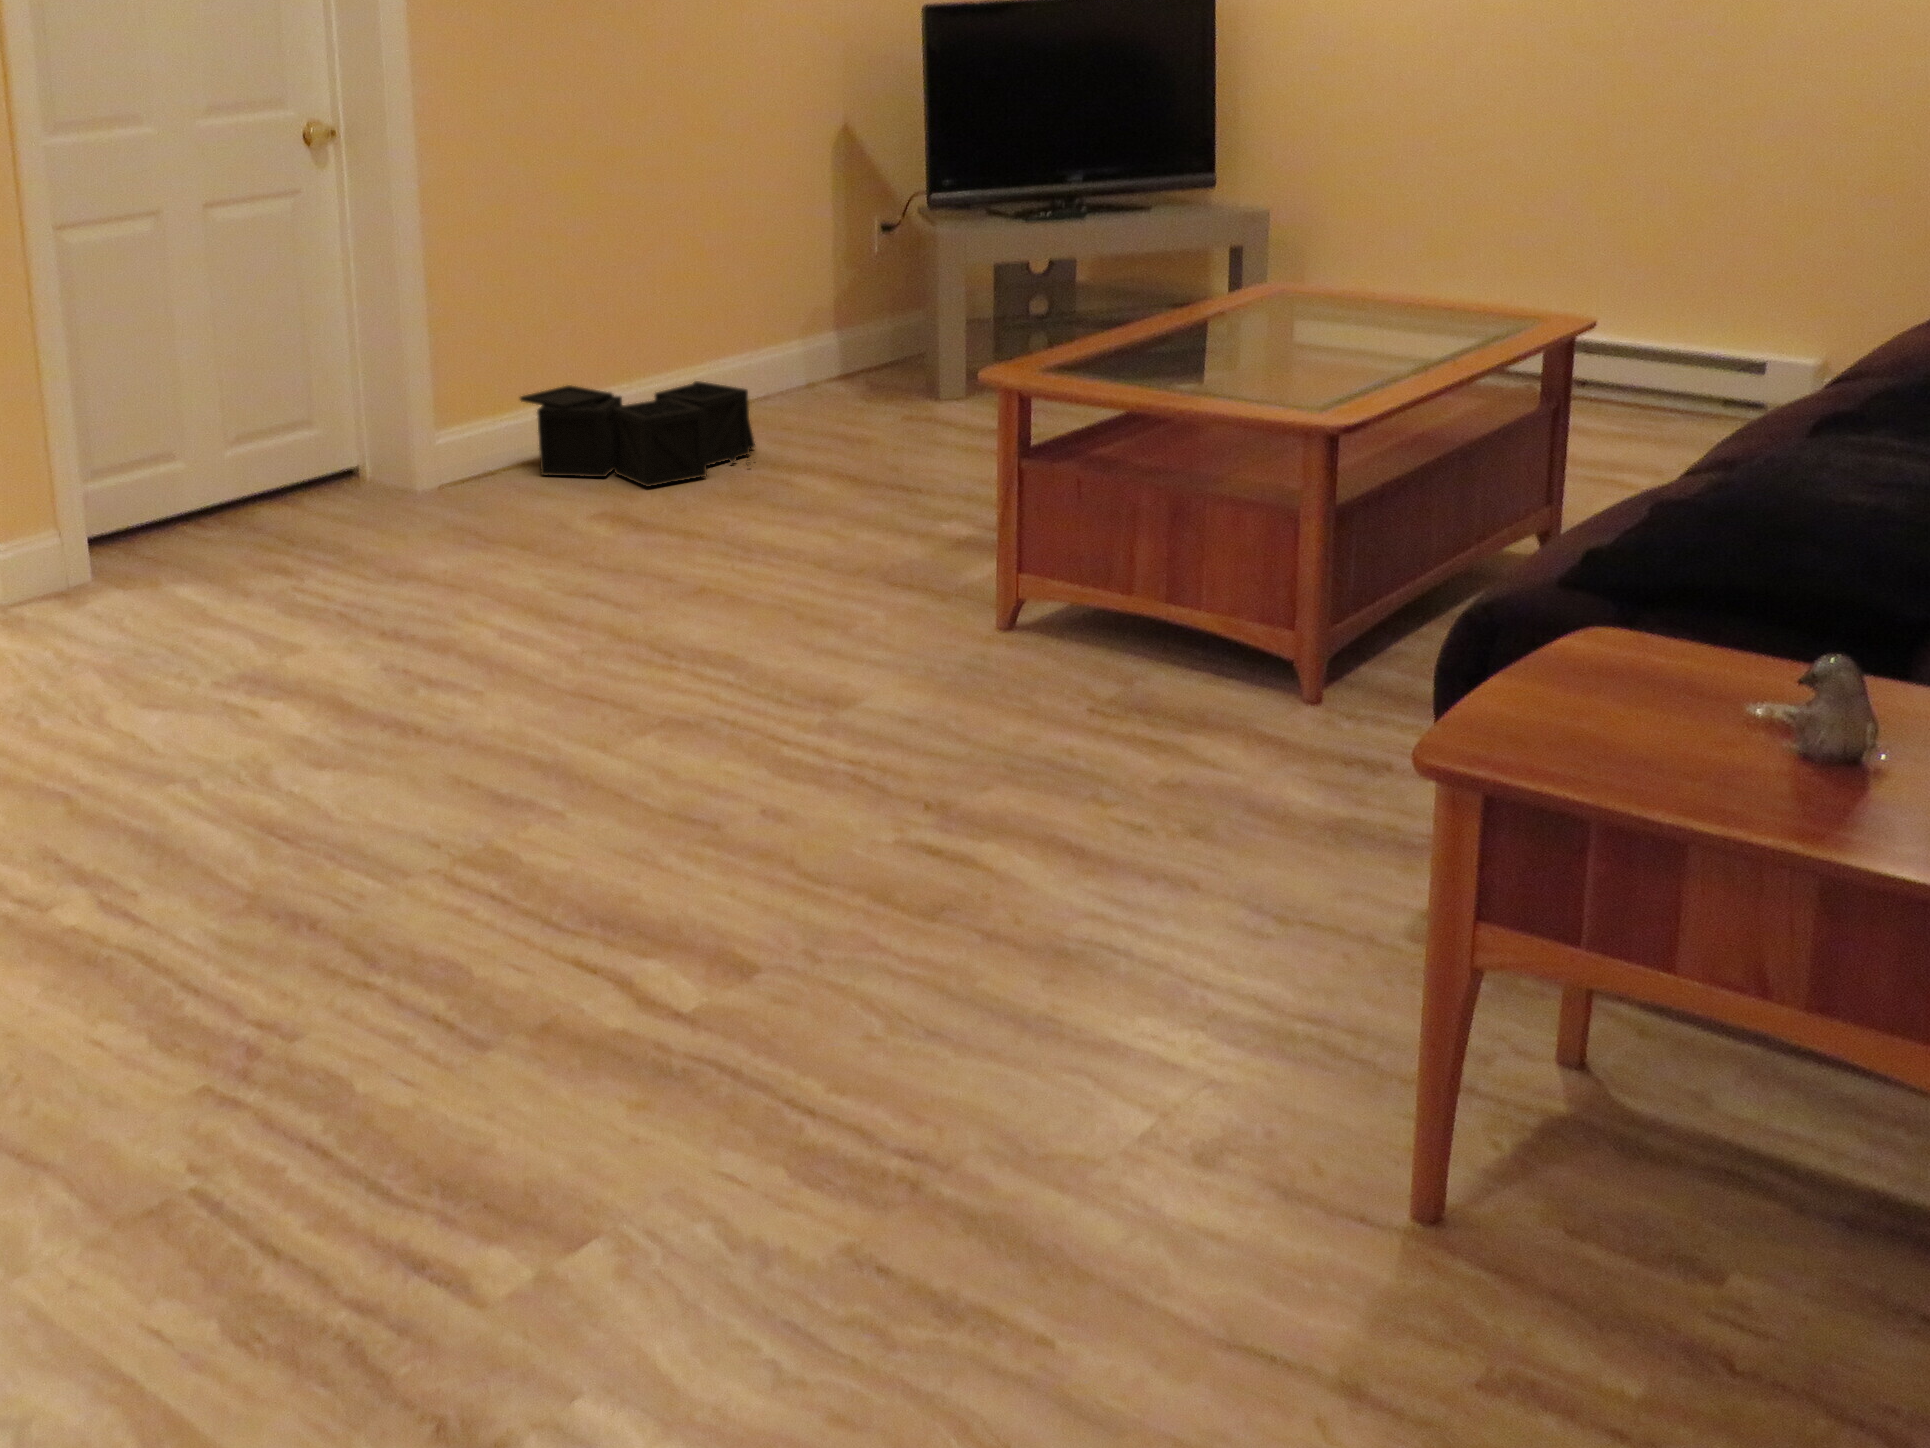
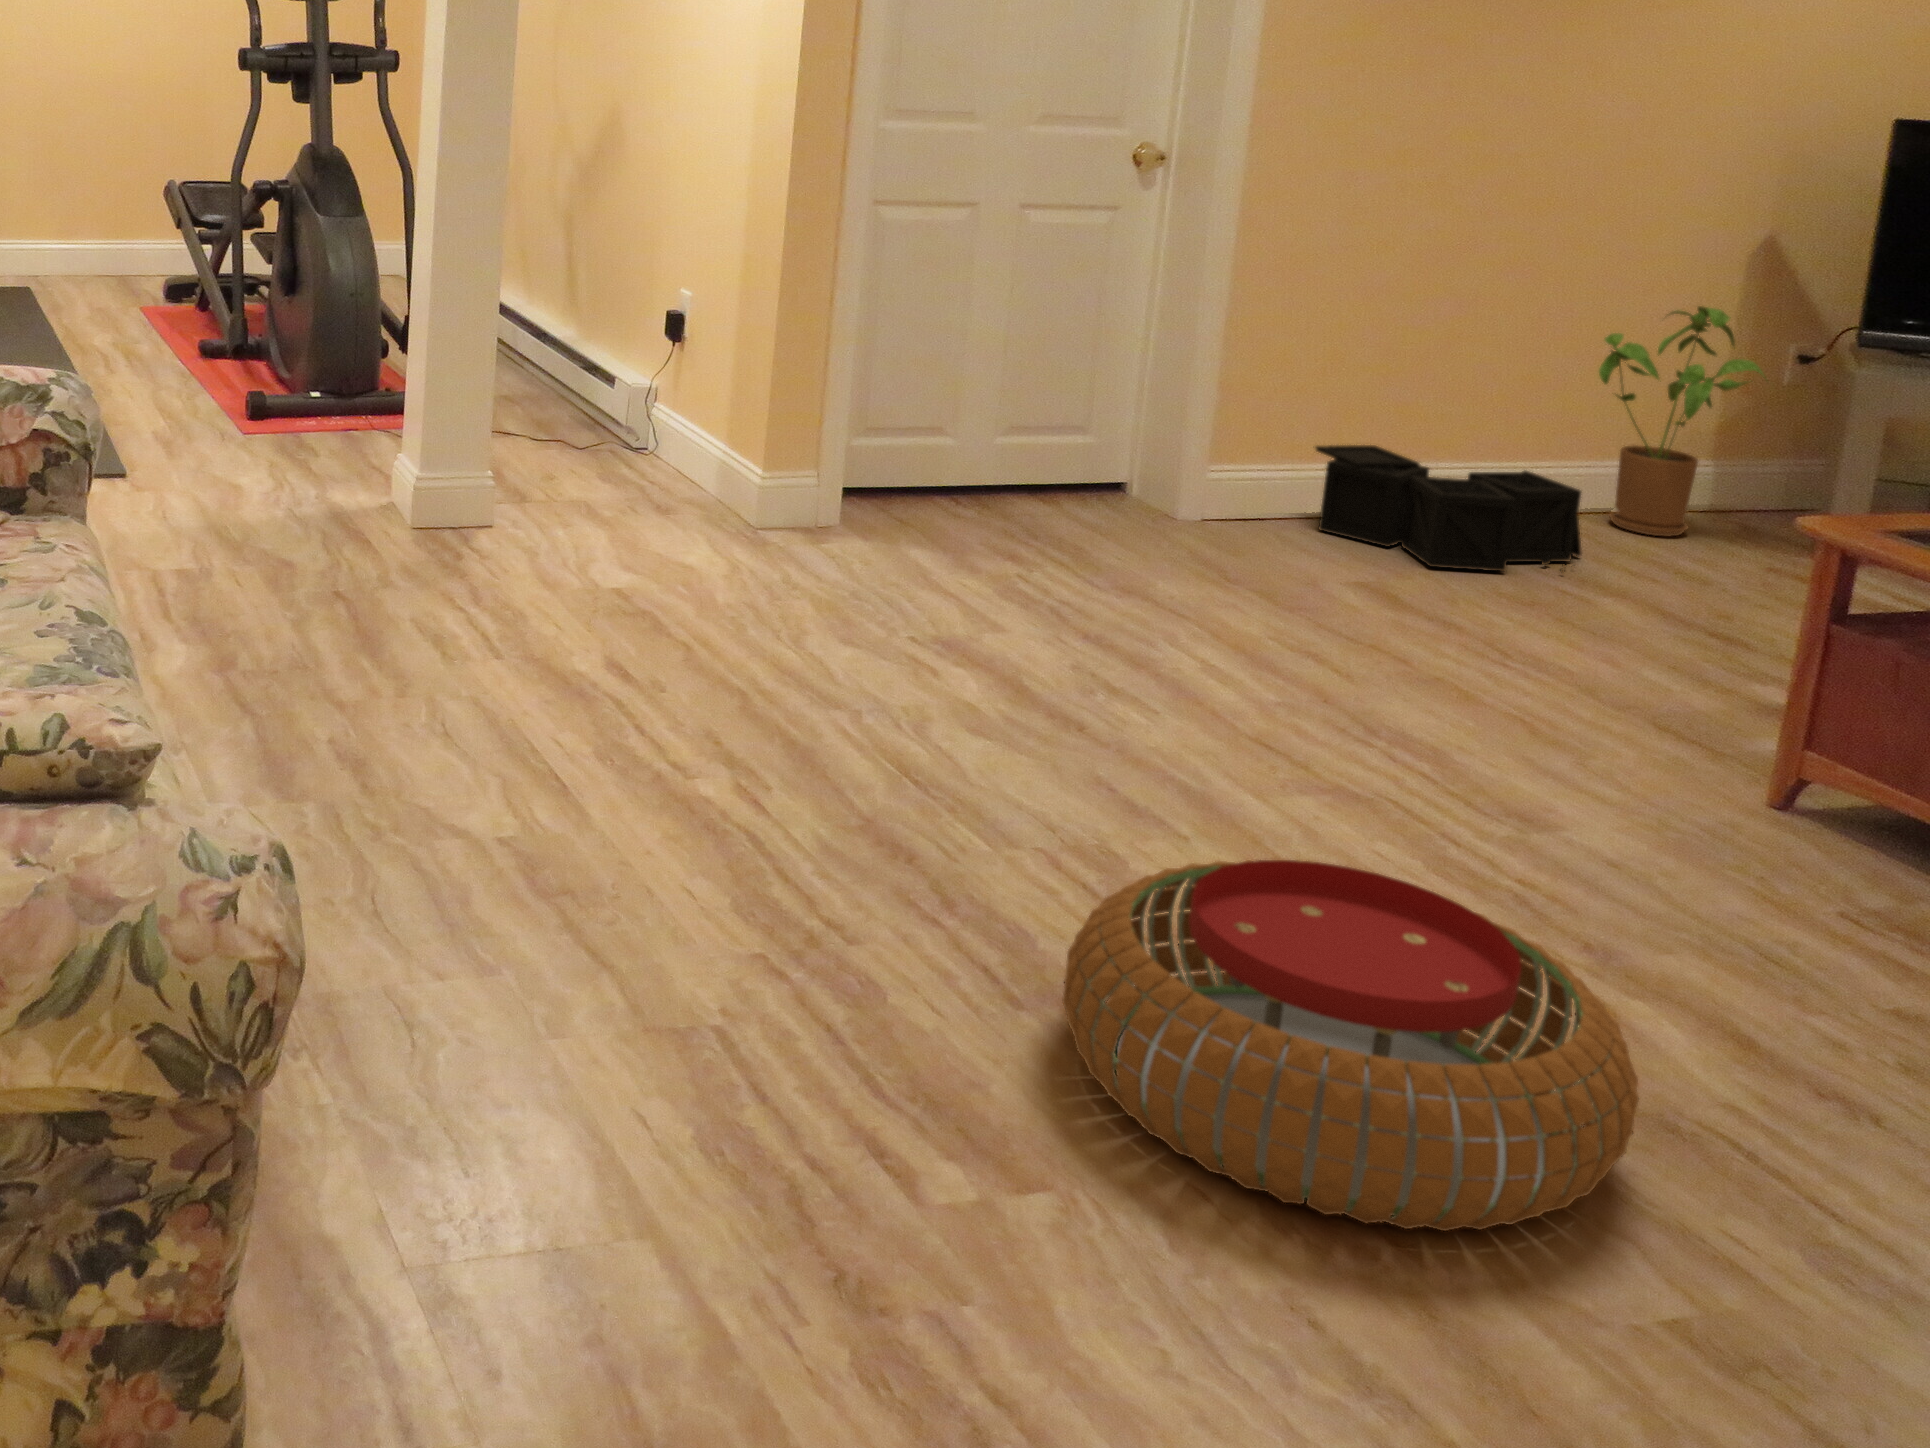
house plant: none [727,208,861,416] -> present [1599,306,1764,537]
pouf: none [562,805,1091,1157] -> present [1062,860,1639,1231]

